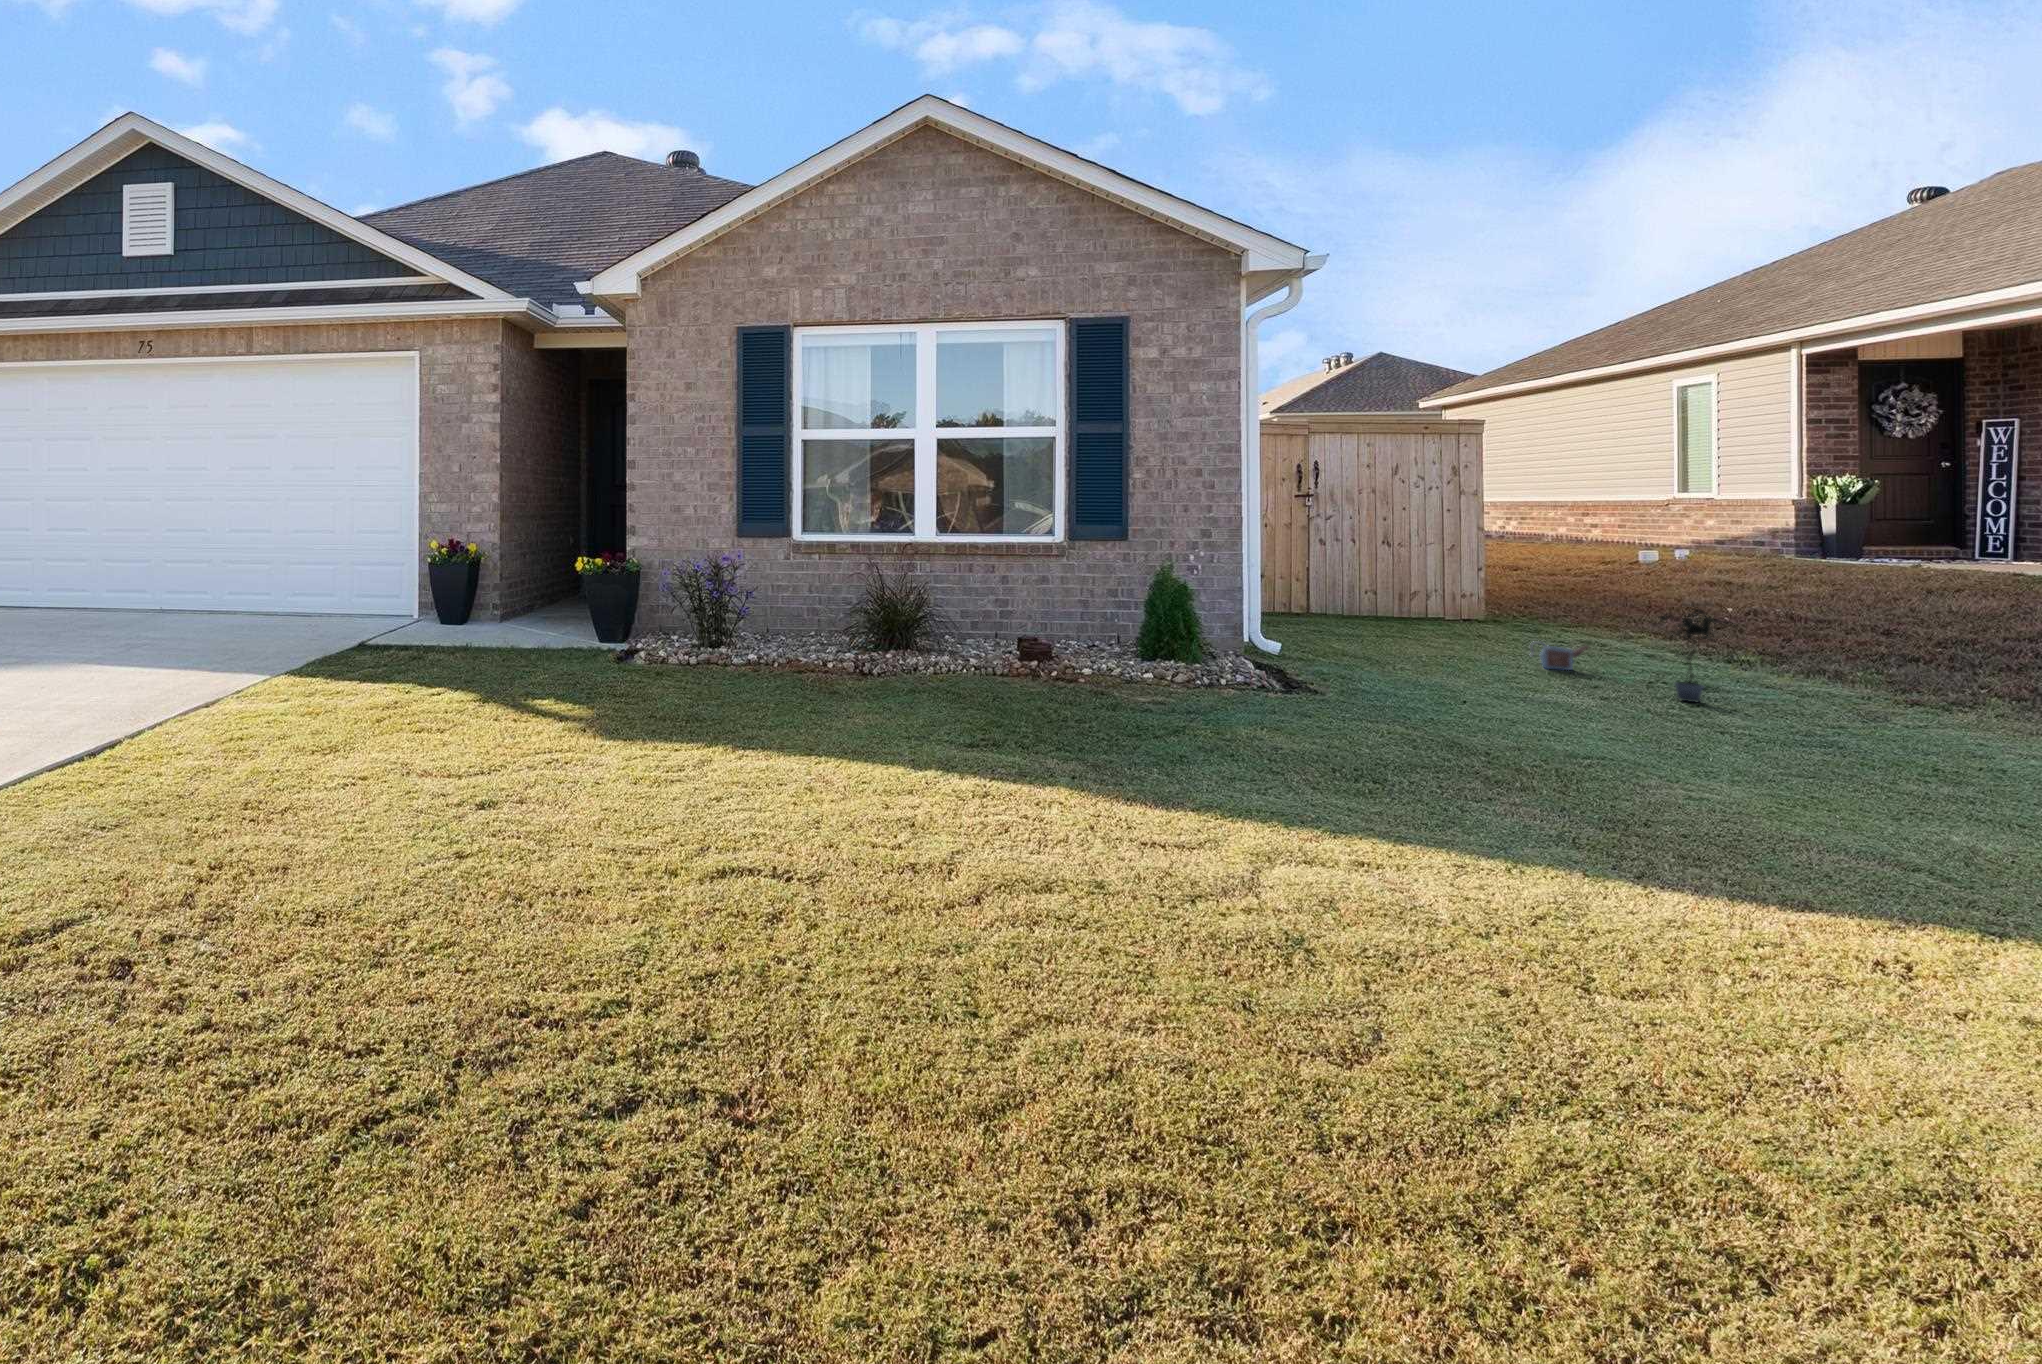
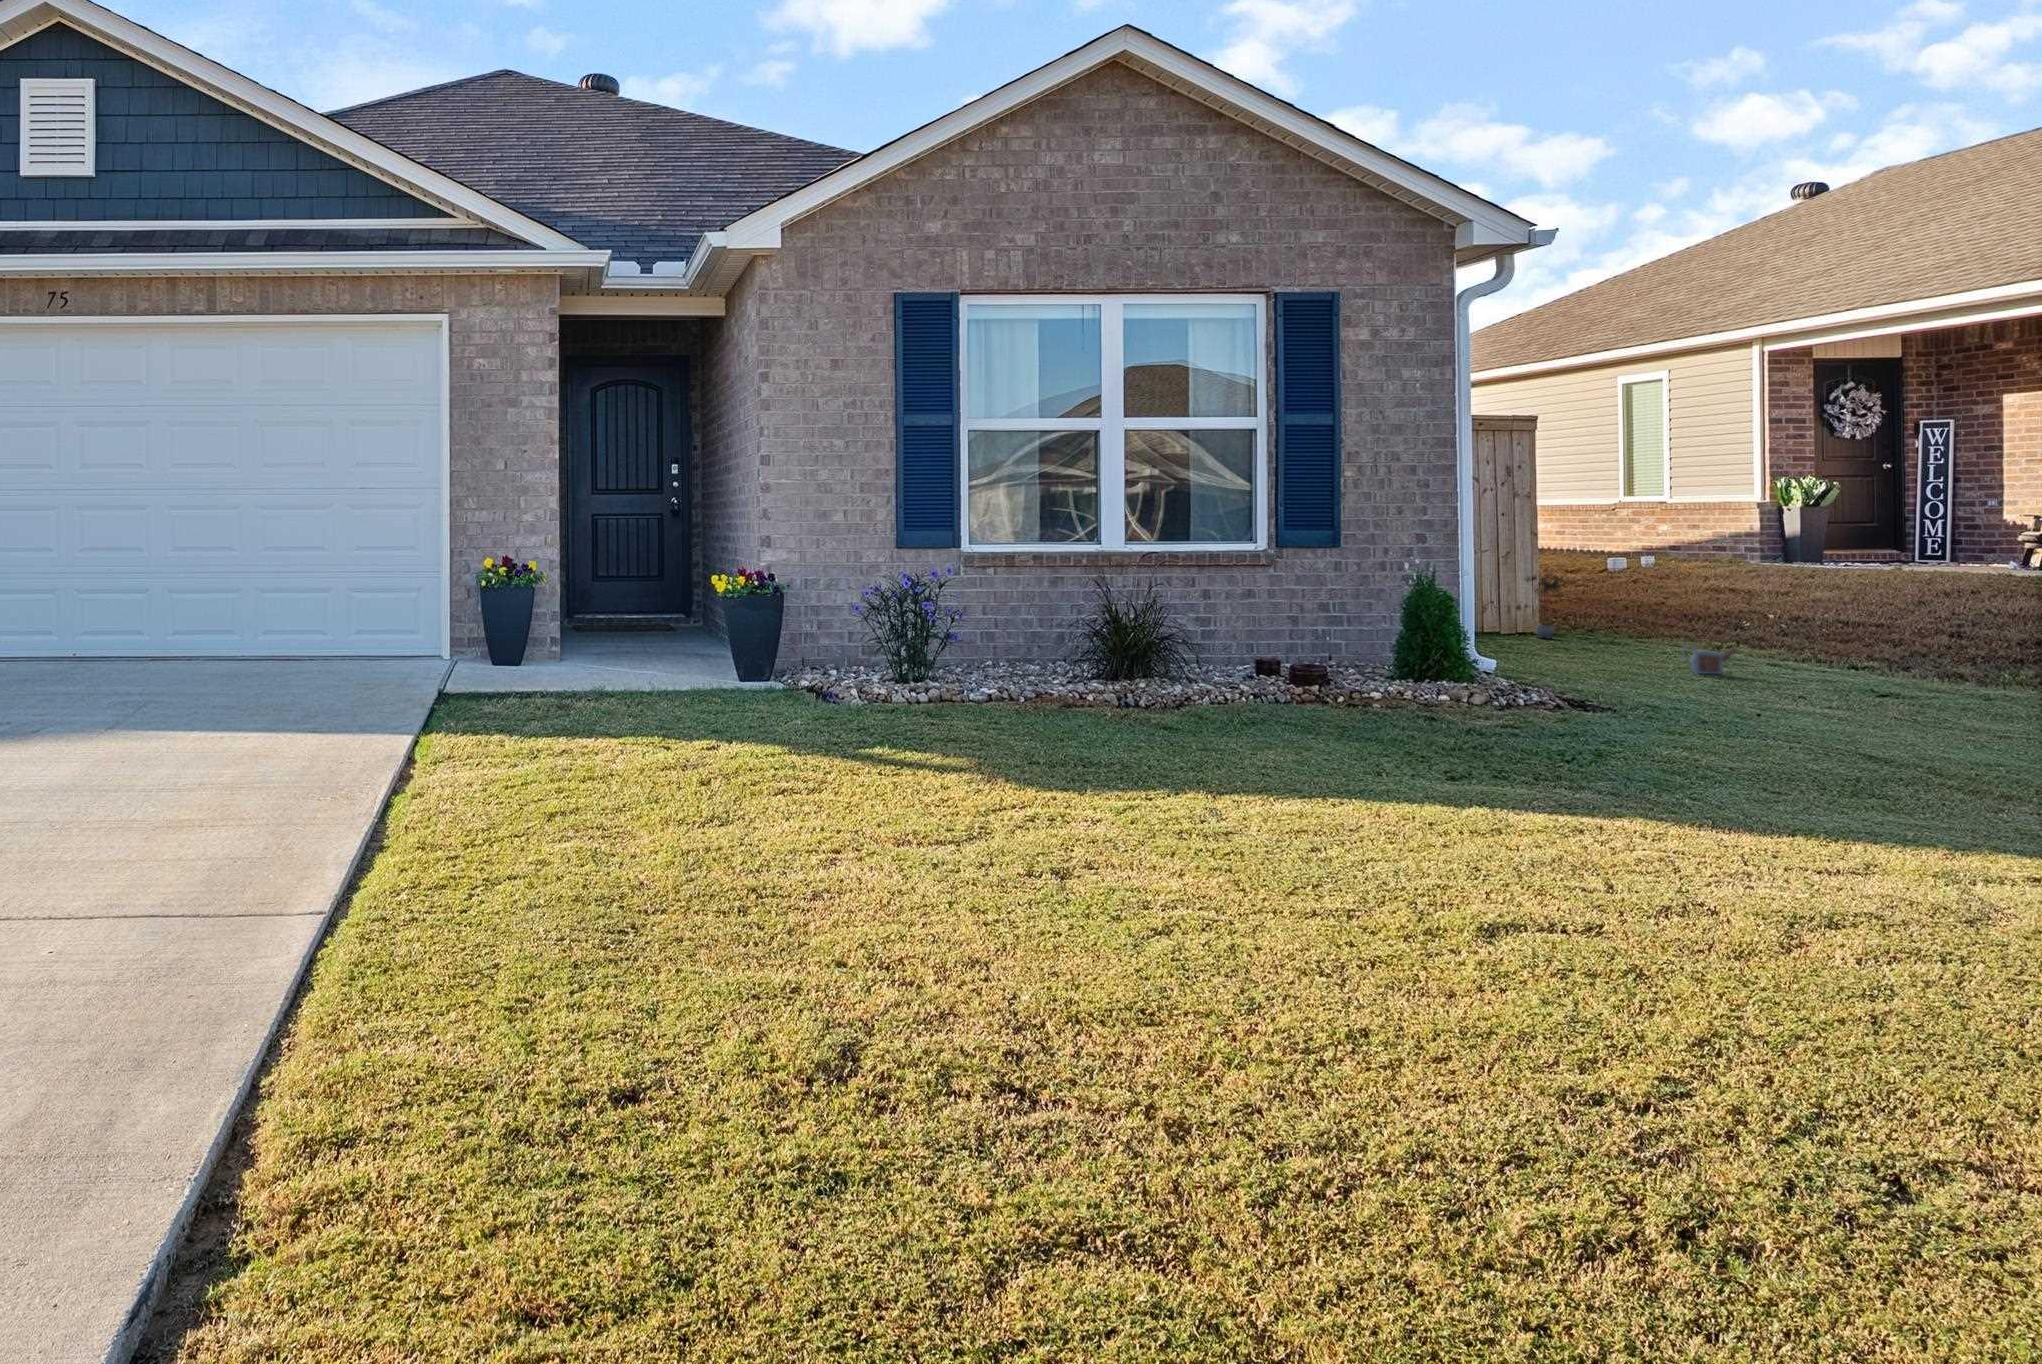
potted plant: present [1659,609,1735,702] -> present [1526,573,1574,639]

